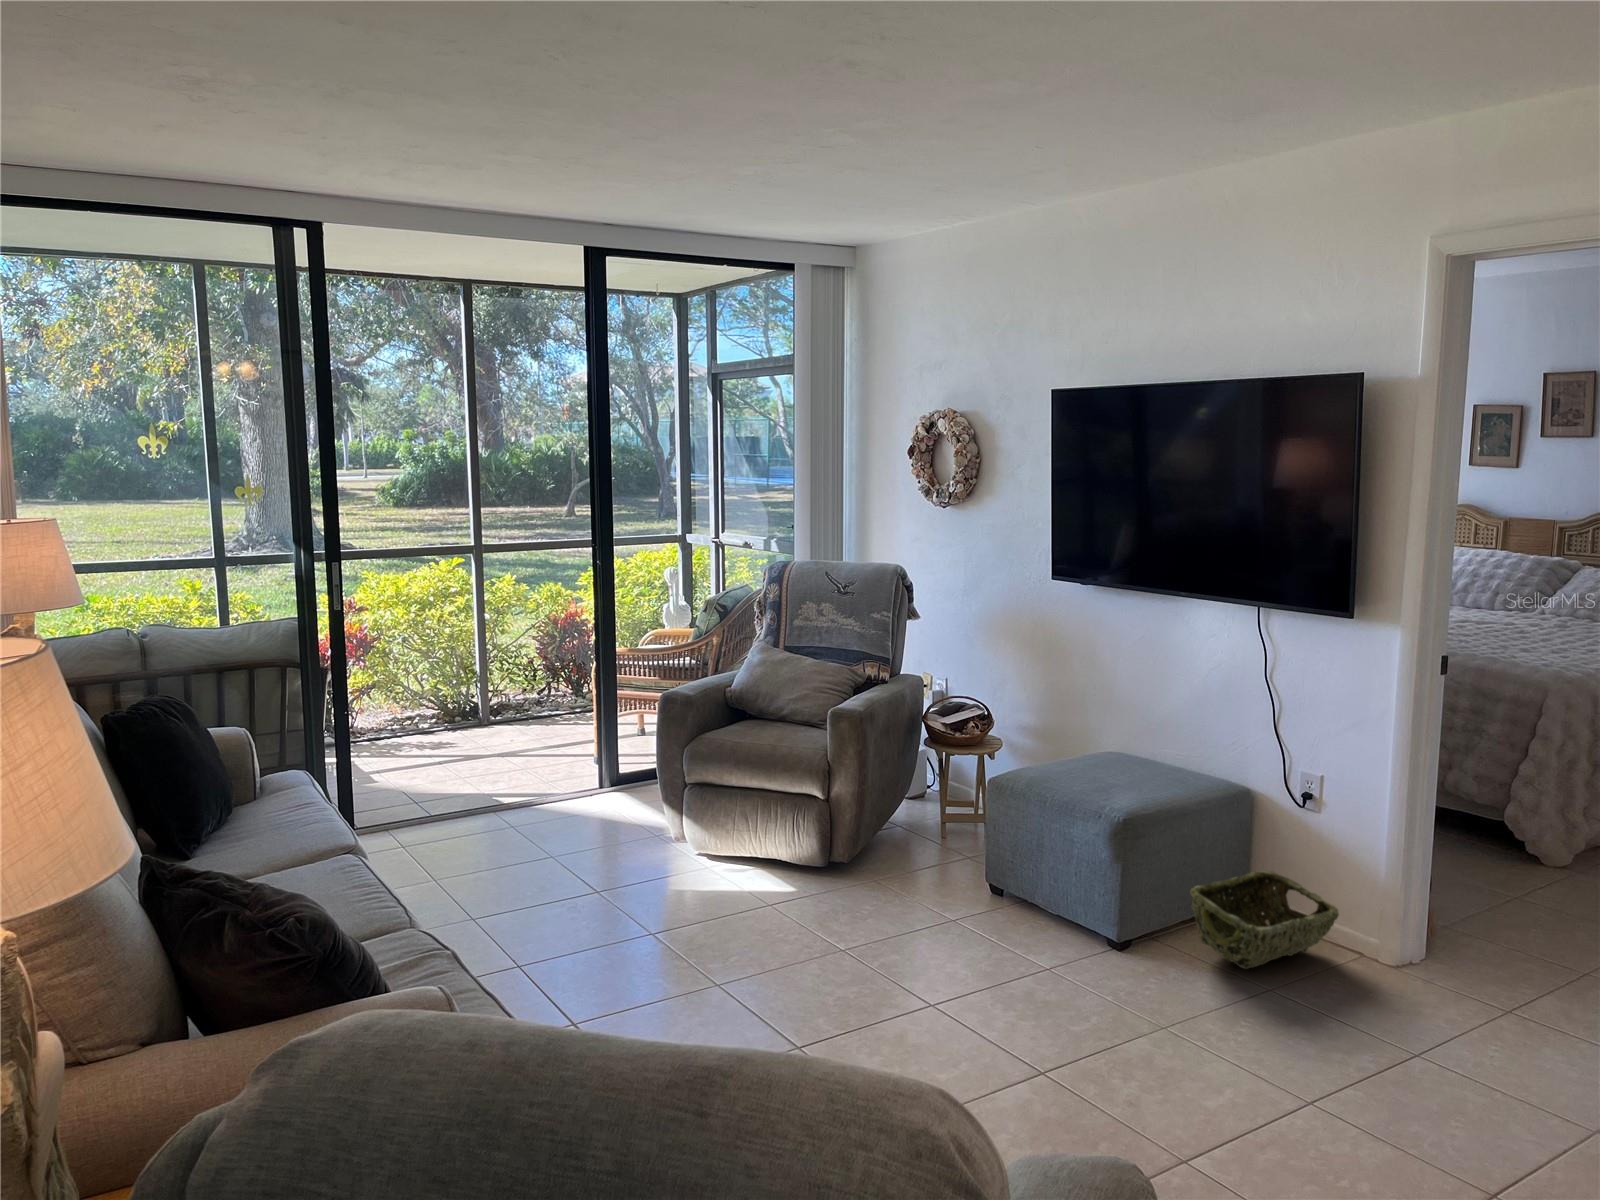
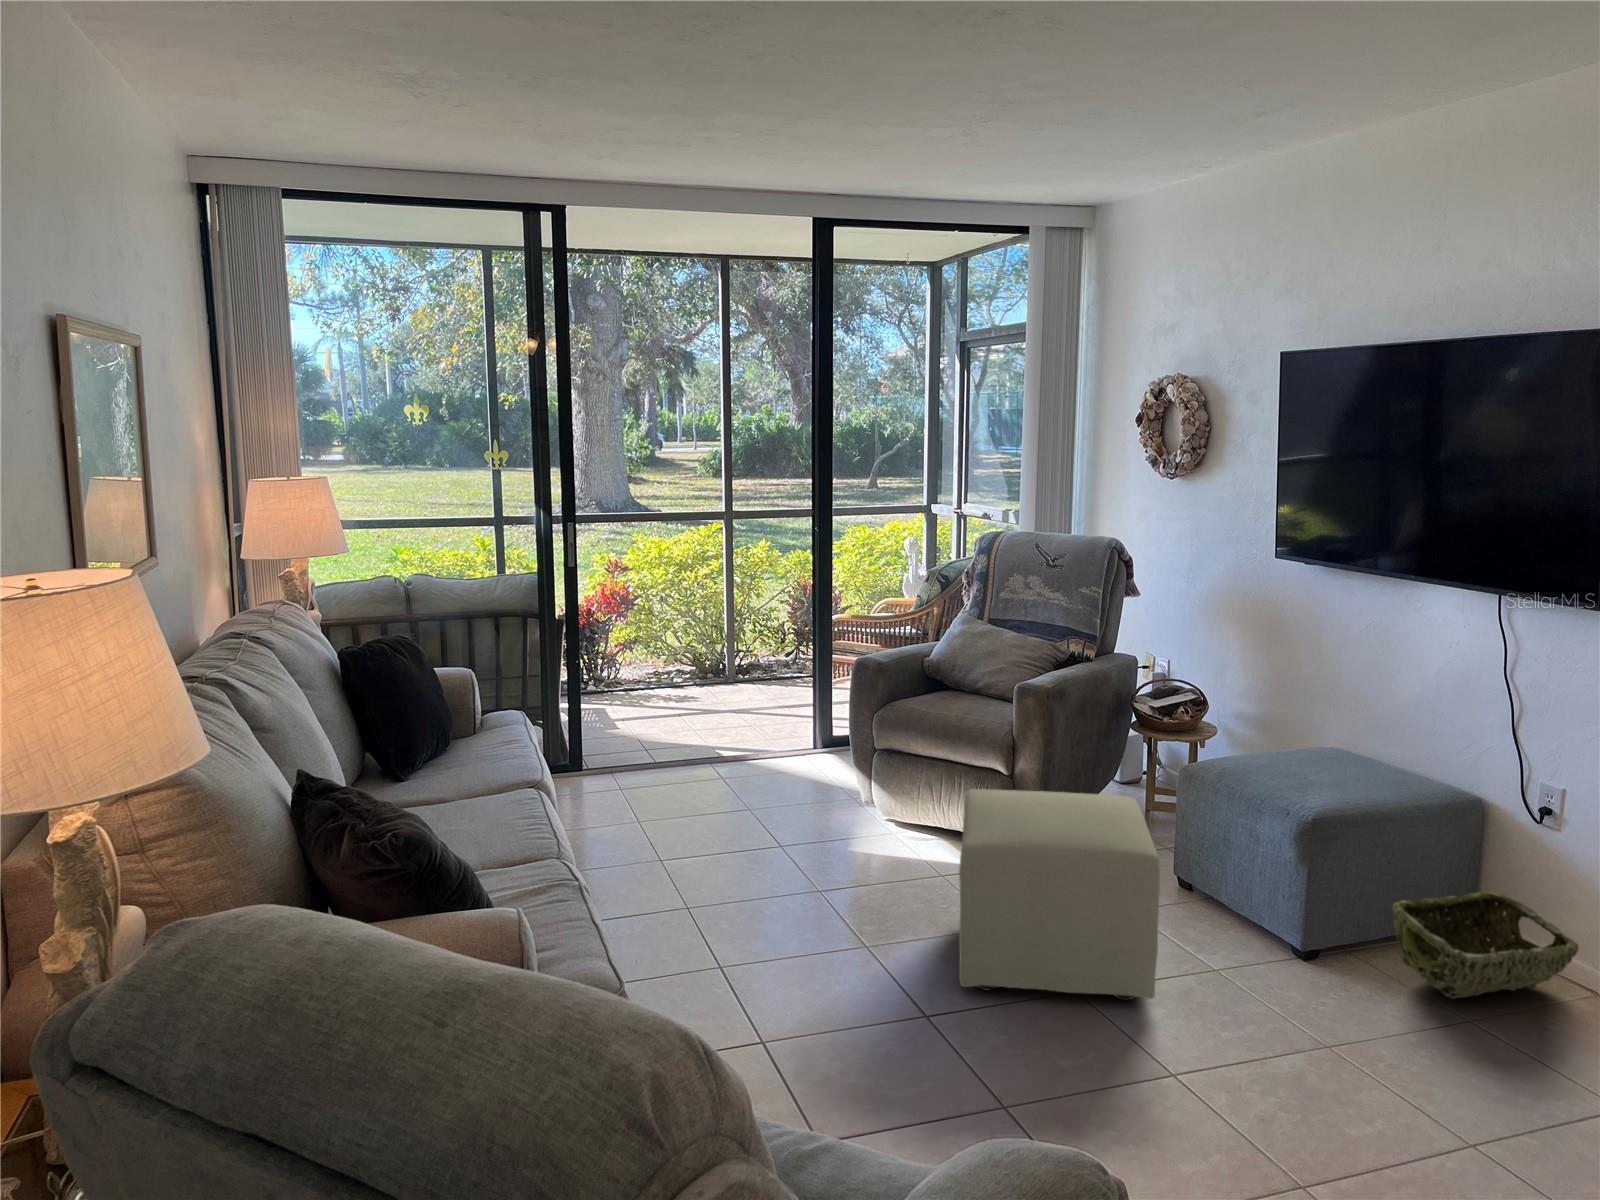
ottoman: none [802,812,1005,1014] -> present [959,789,1160,1000]

